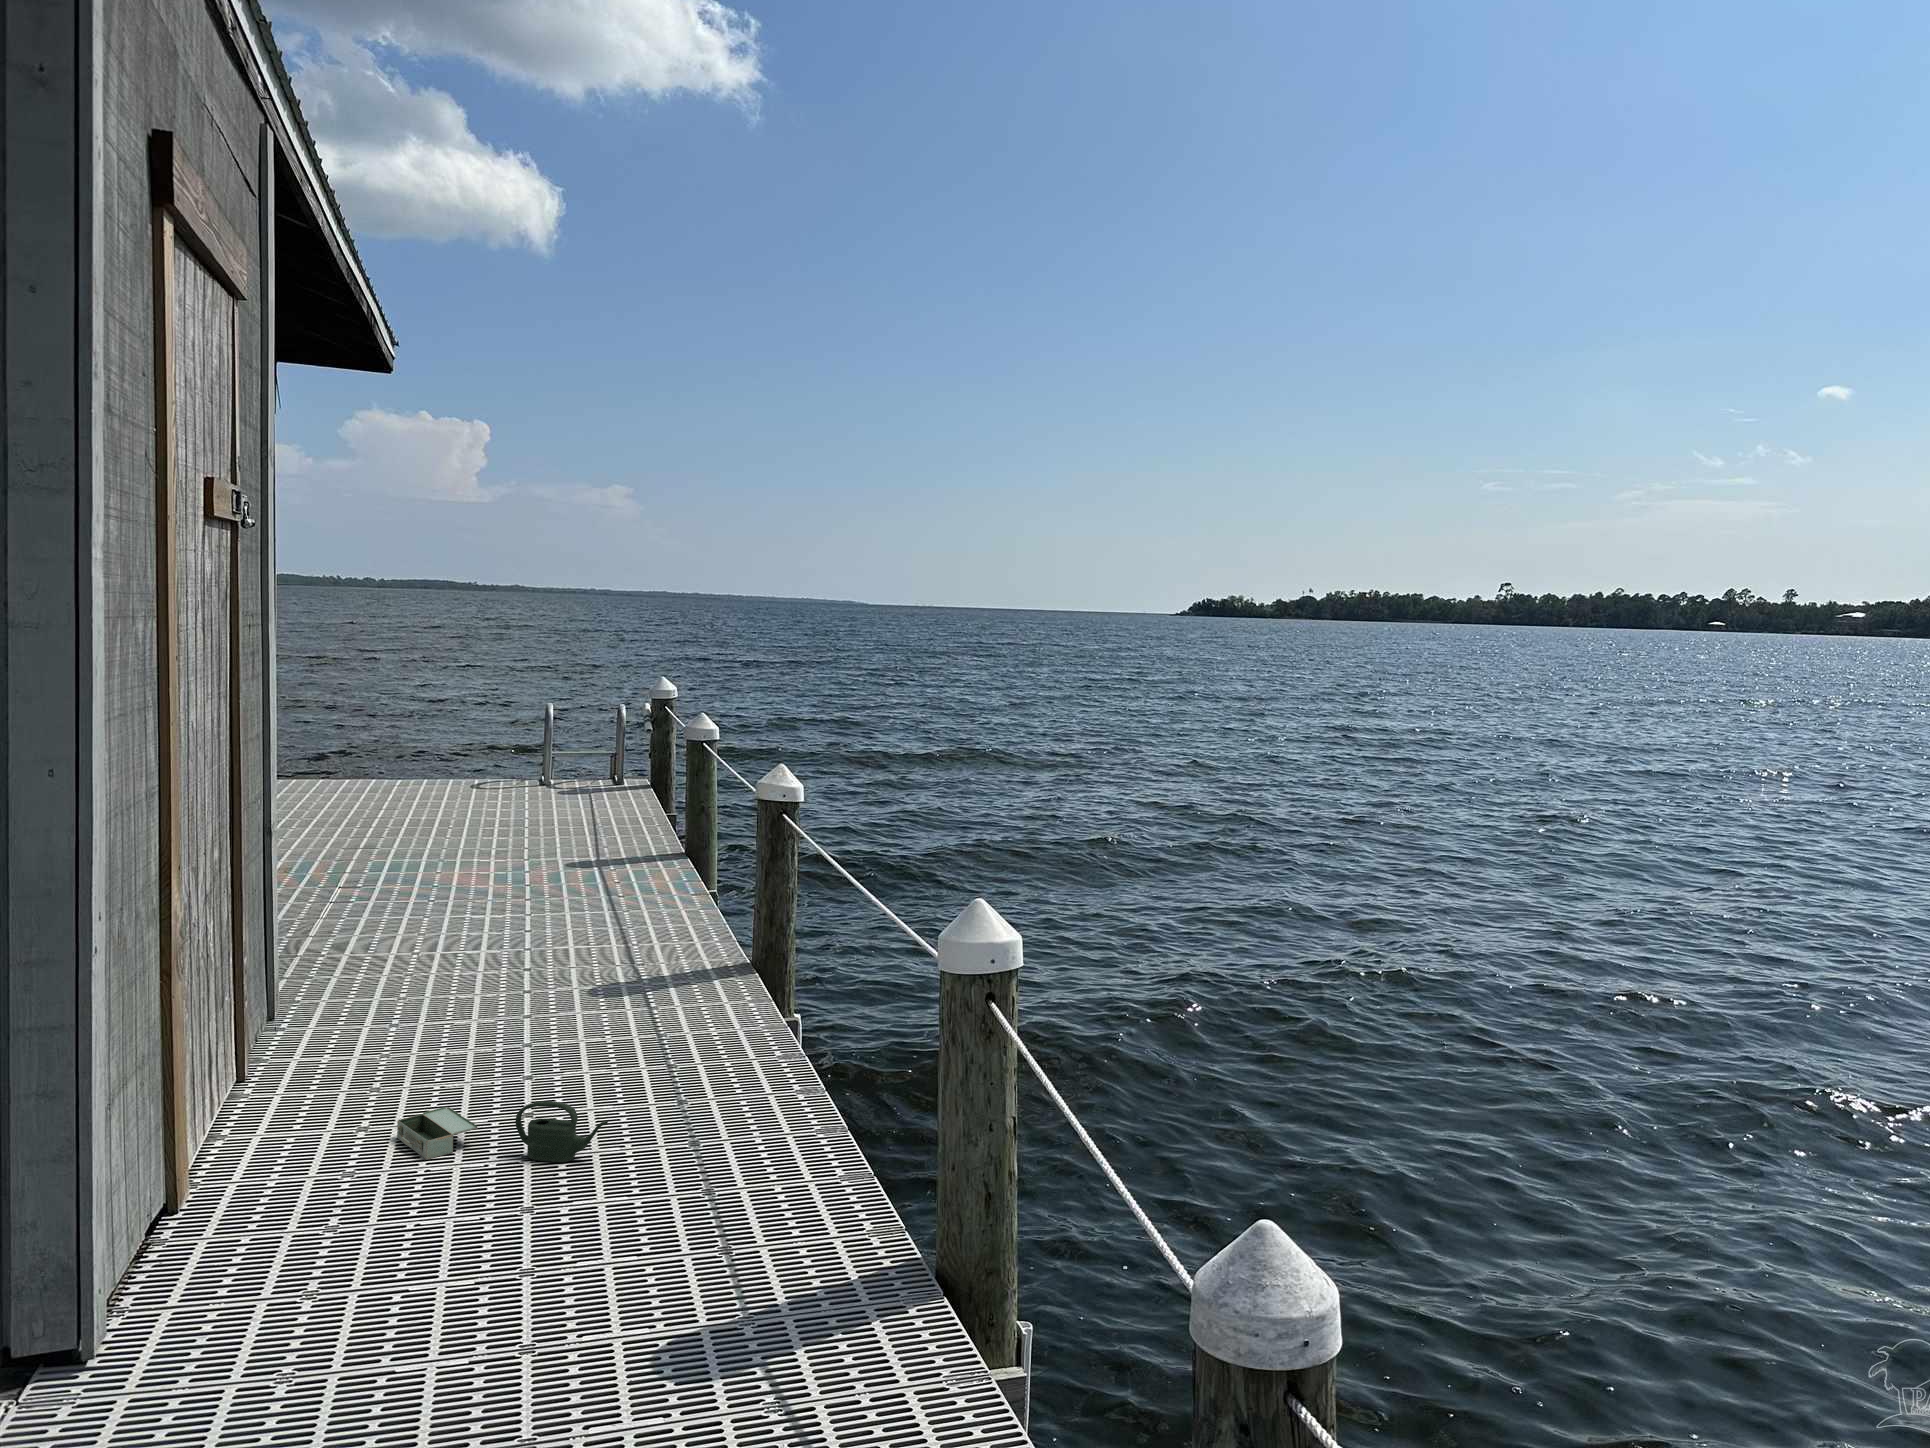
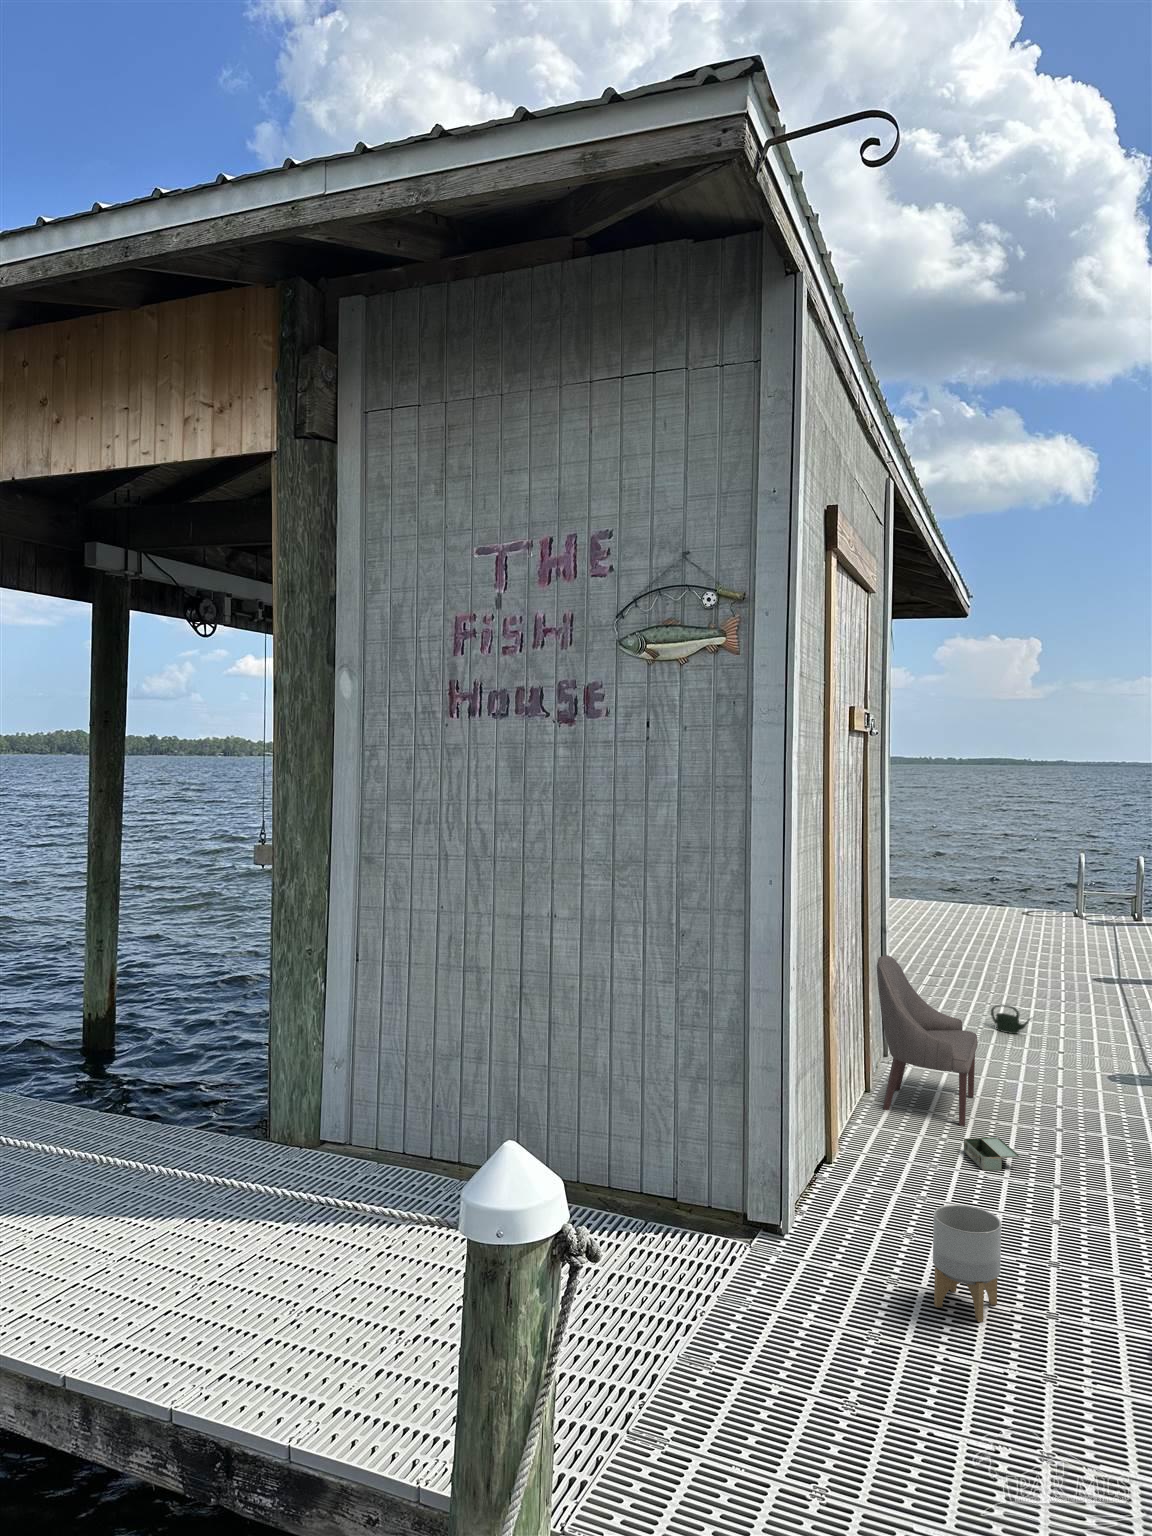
chair: none [258,869,416,1104] -> present [877,955,978,1126]
watering can: present [515,1101,608,1162] -> present [991,1004,1032,1034]
planter: none [352,1229,456,1399] -> present [933,1205,1001,1322]

